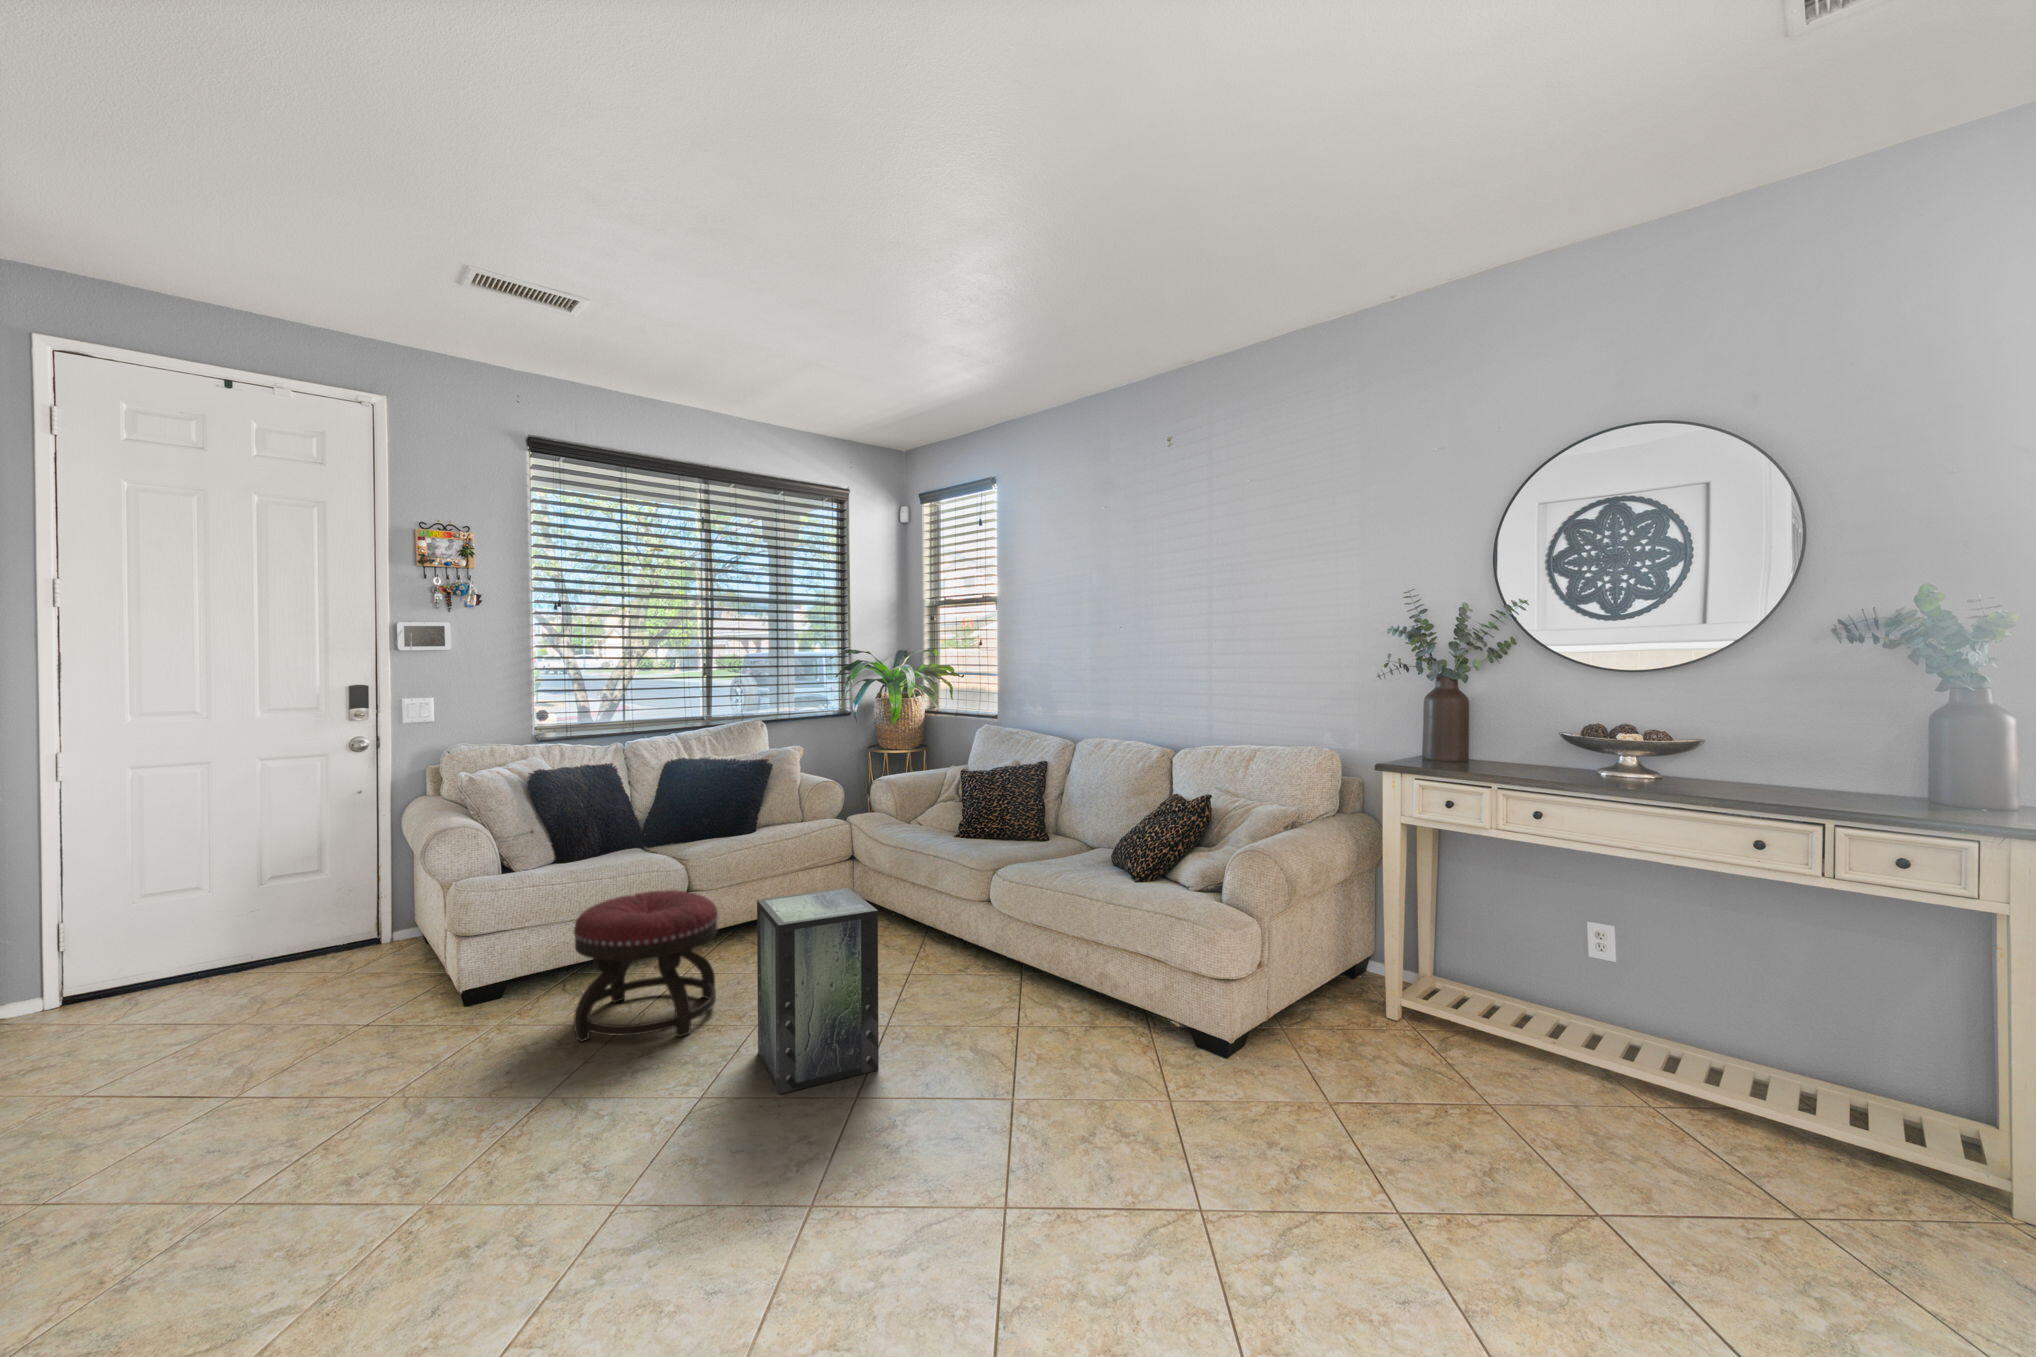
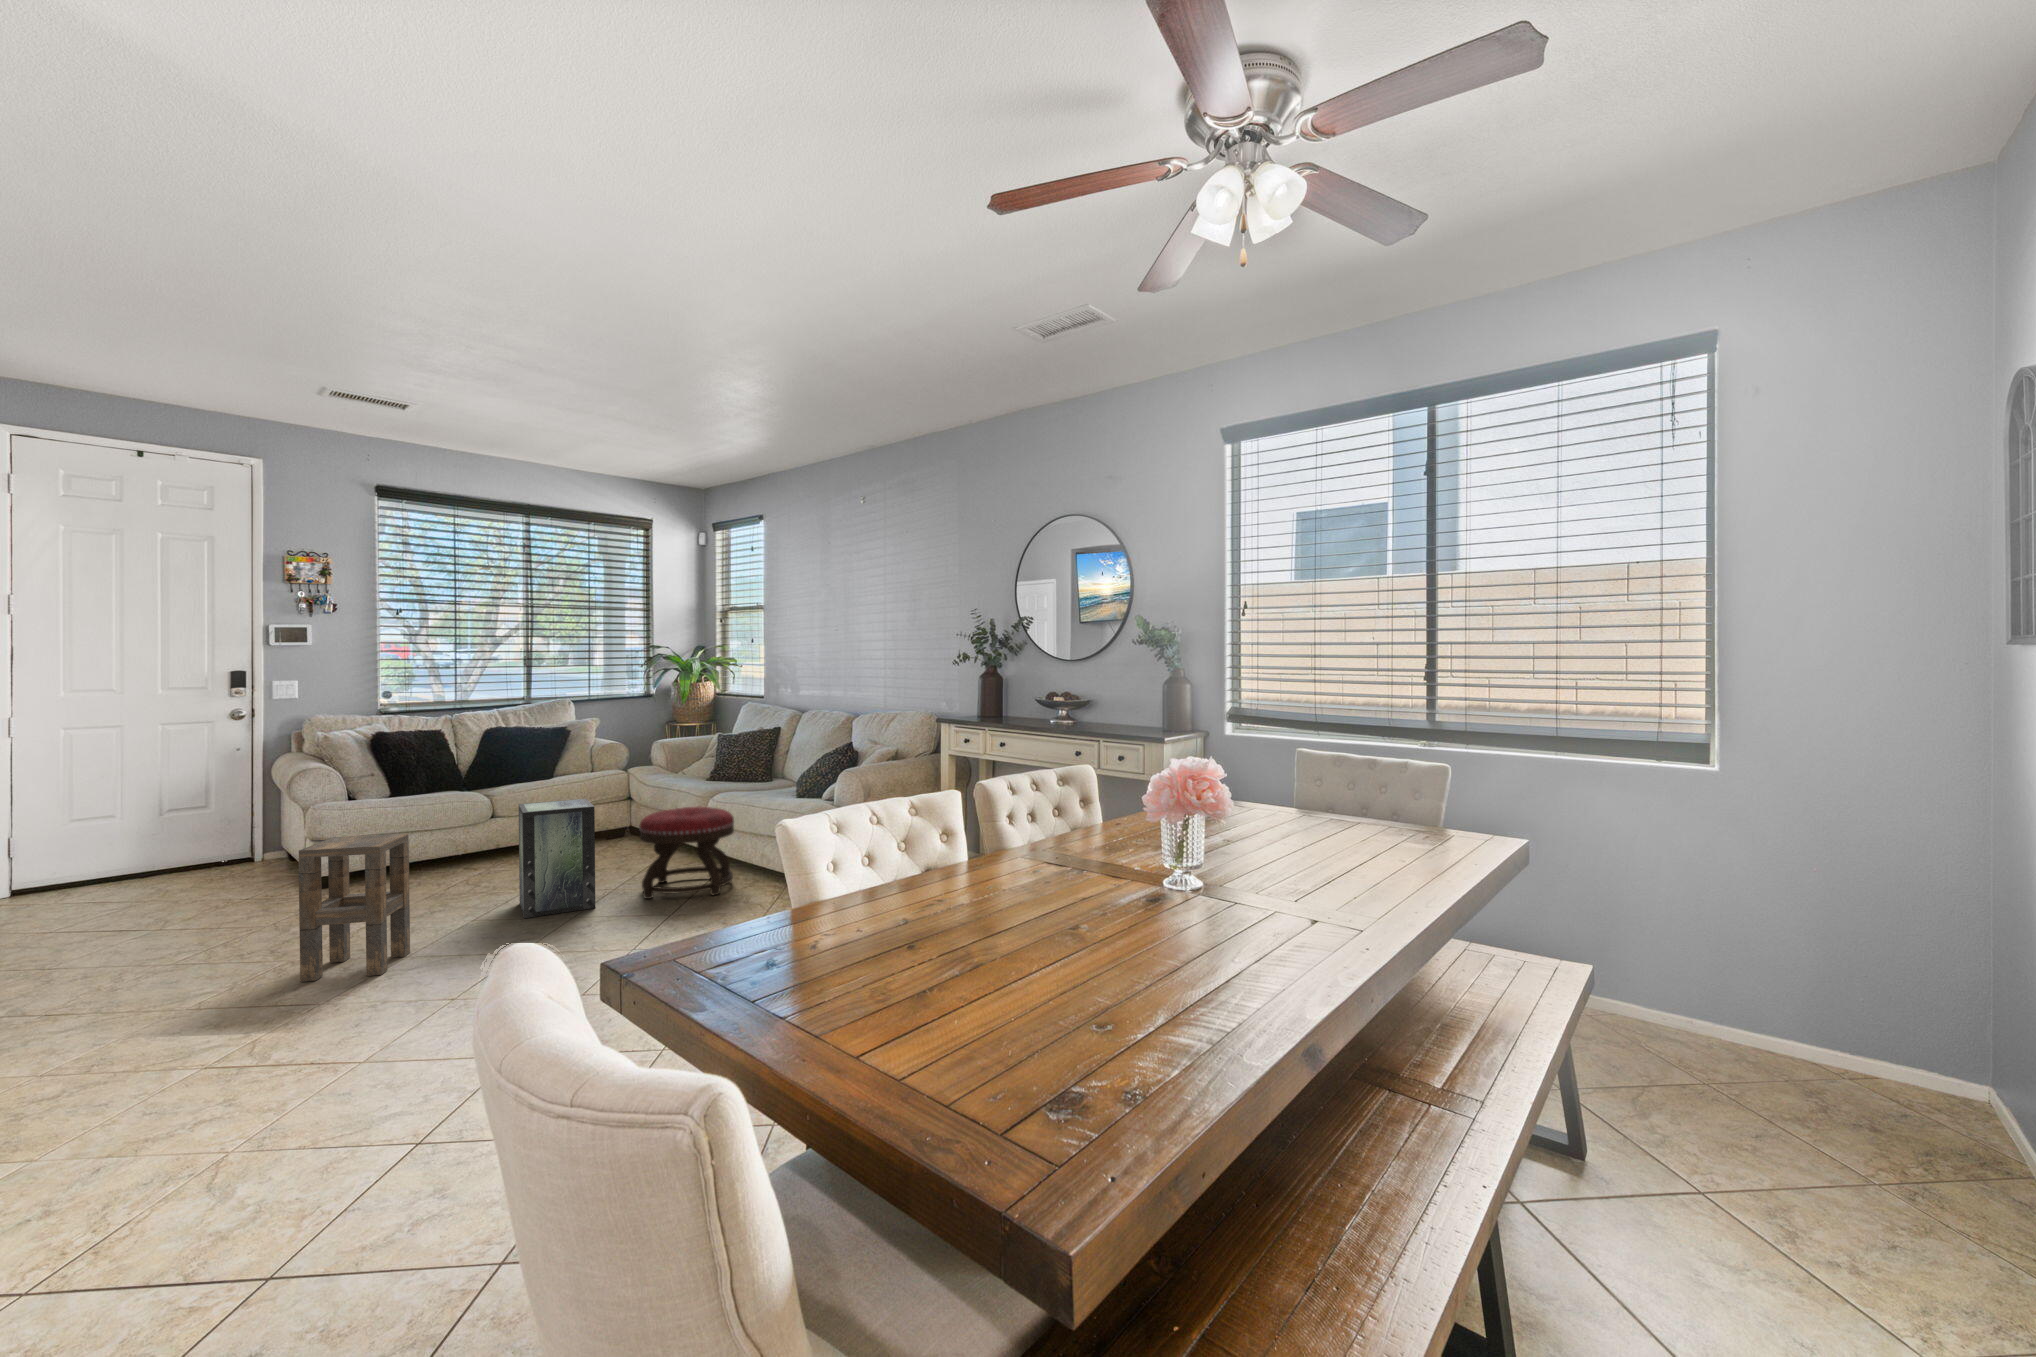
ottoman: present [573,890,718,1042] -> present [639,807,734,899]
side table: none [451,985,626,1284] -> present [299,833,410,982]

